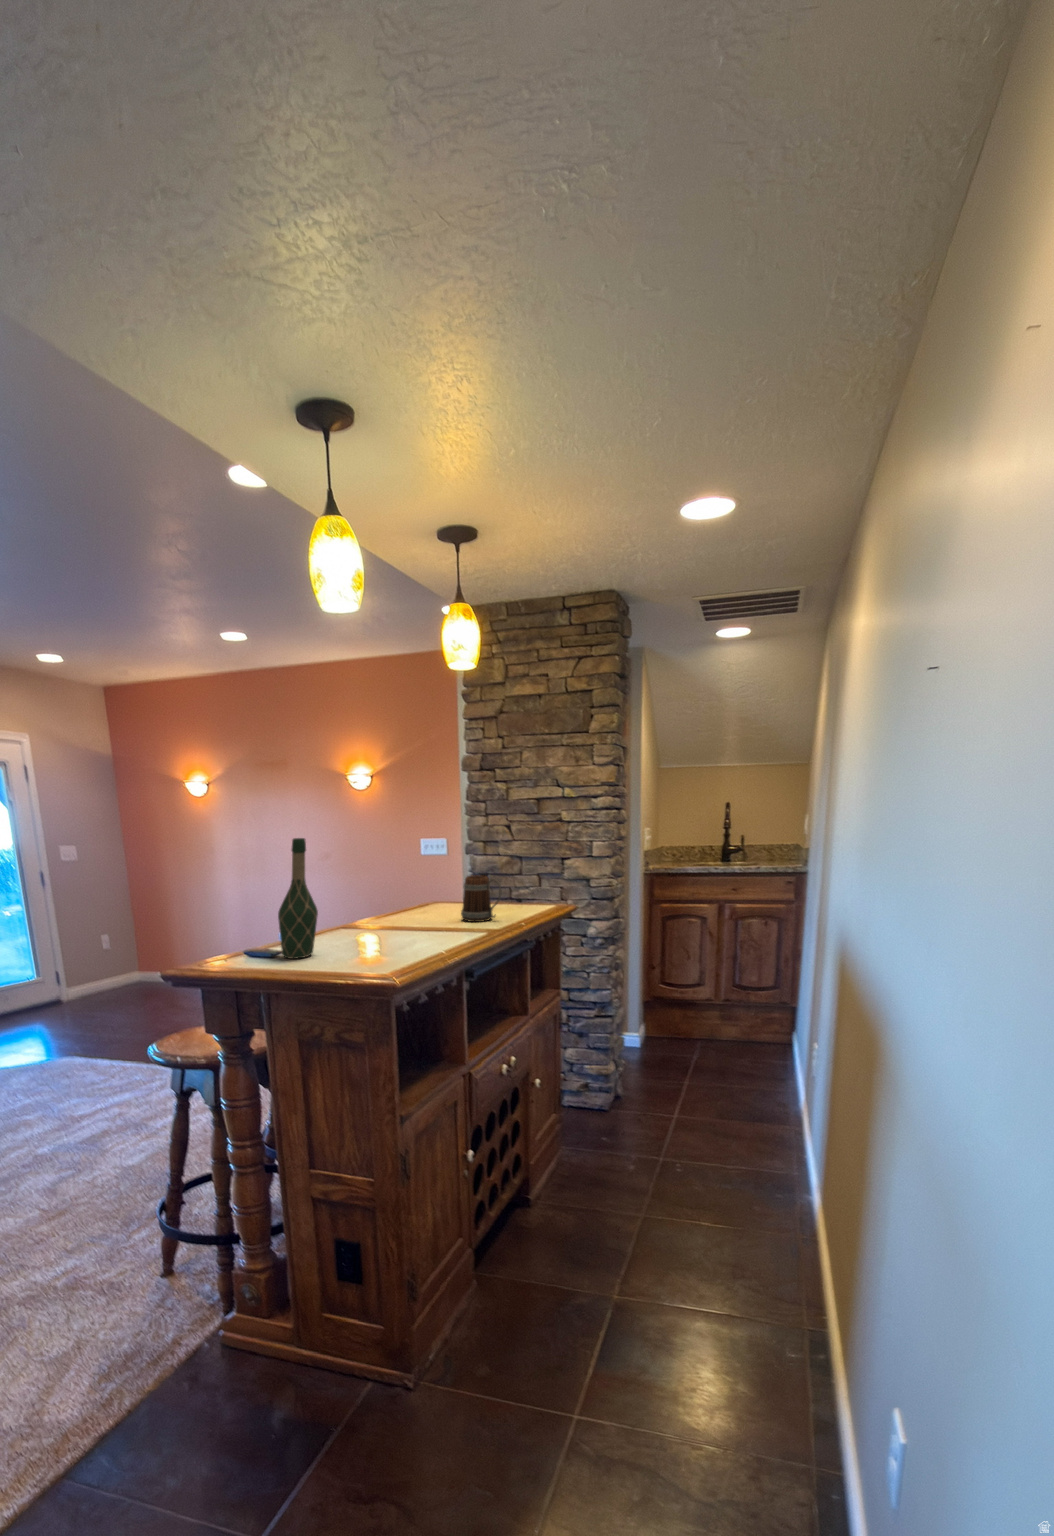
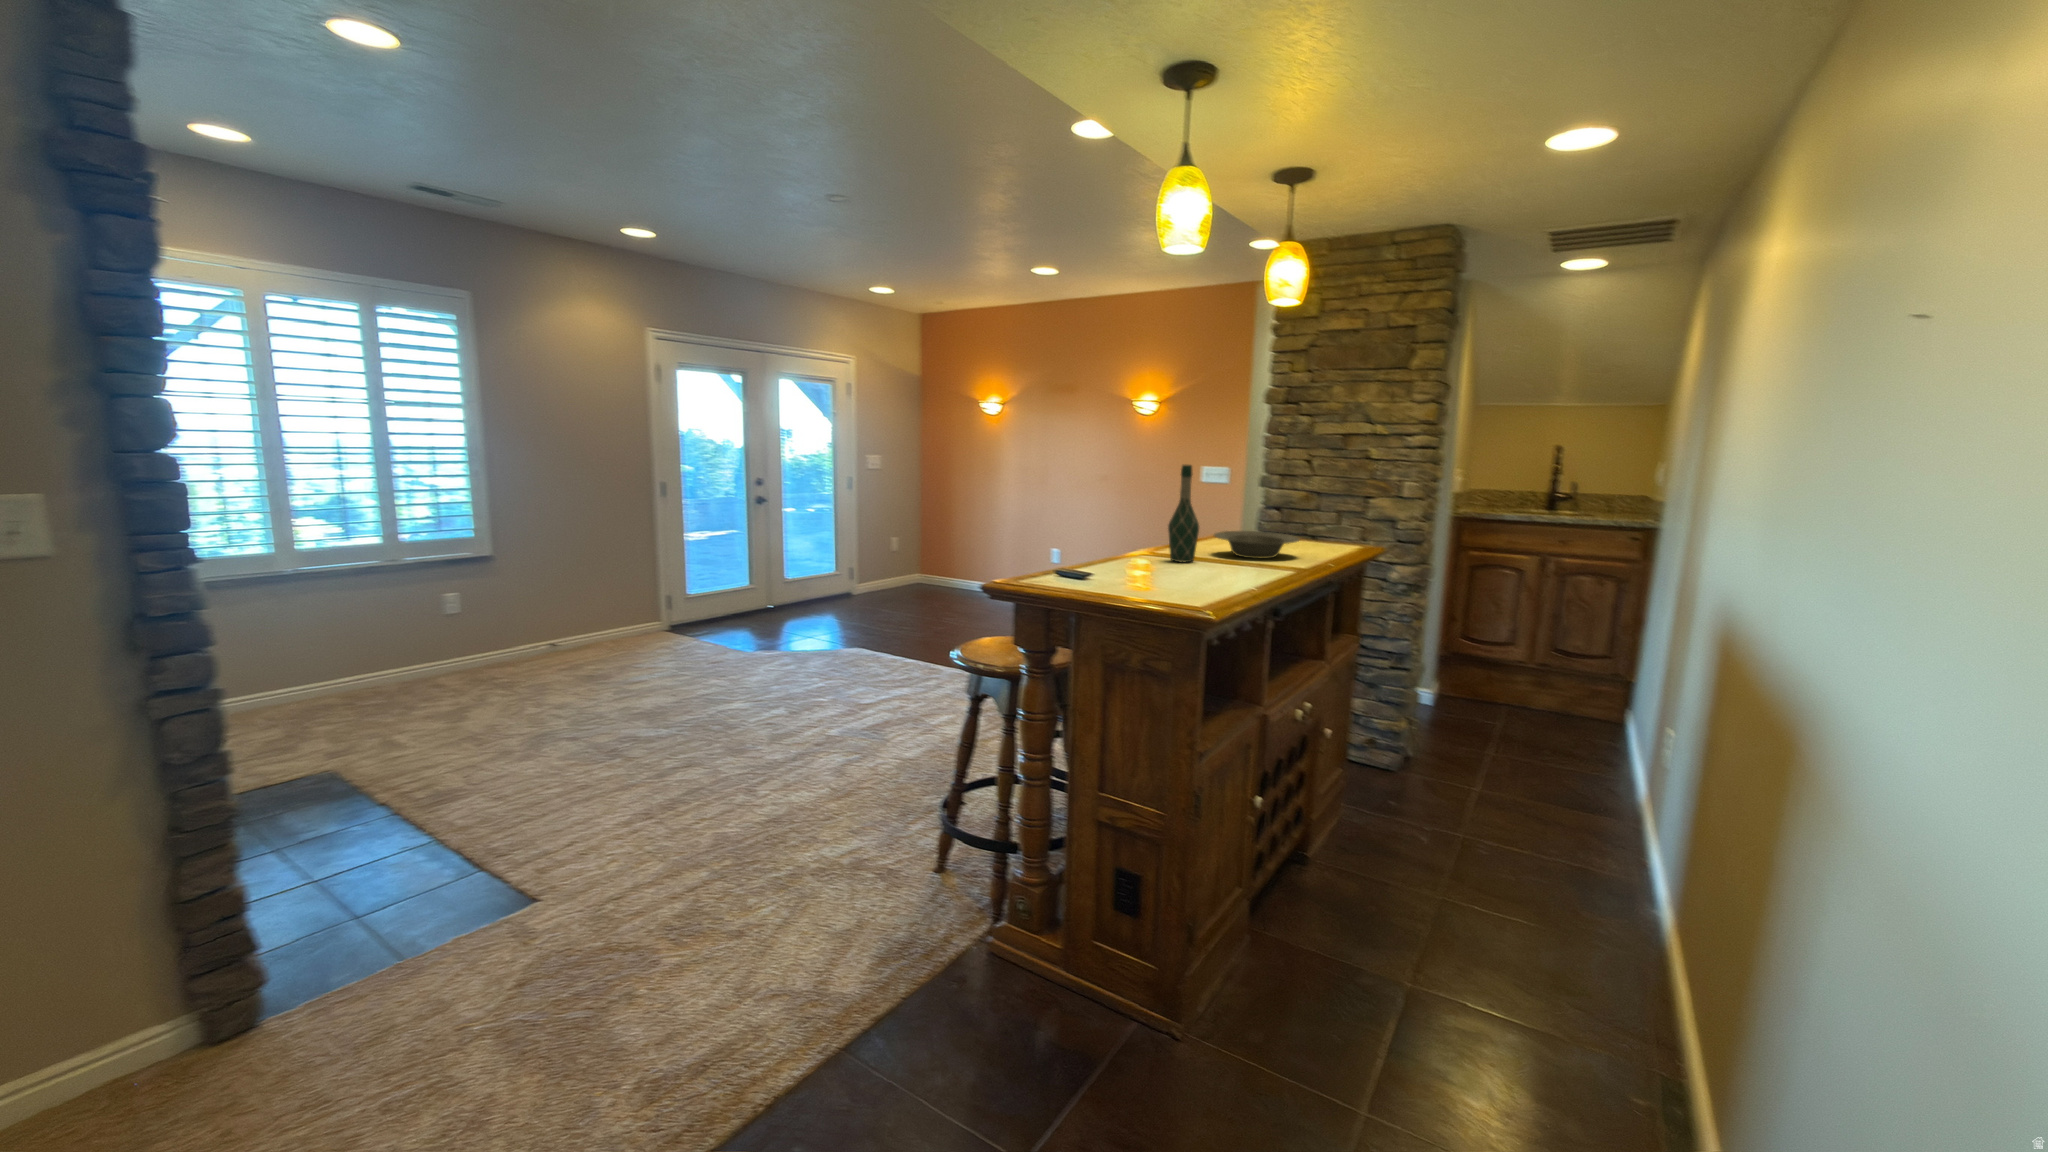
beer mug: present [461,875,502,922] -> none [1290,507,1334,549]
bowl: none [355,907,452,943] -> present [1214,531,1299,558]

